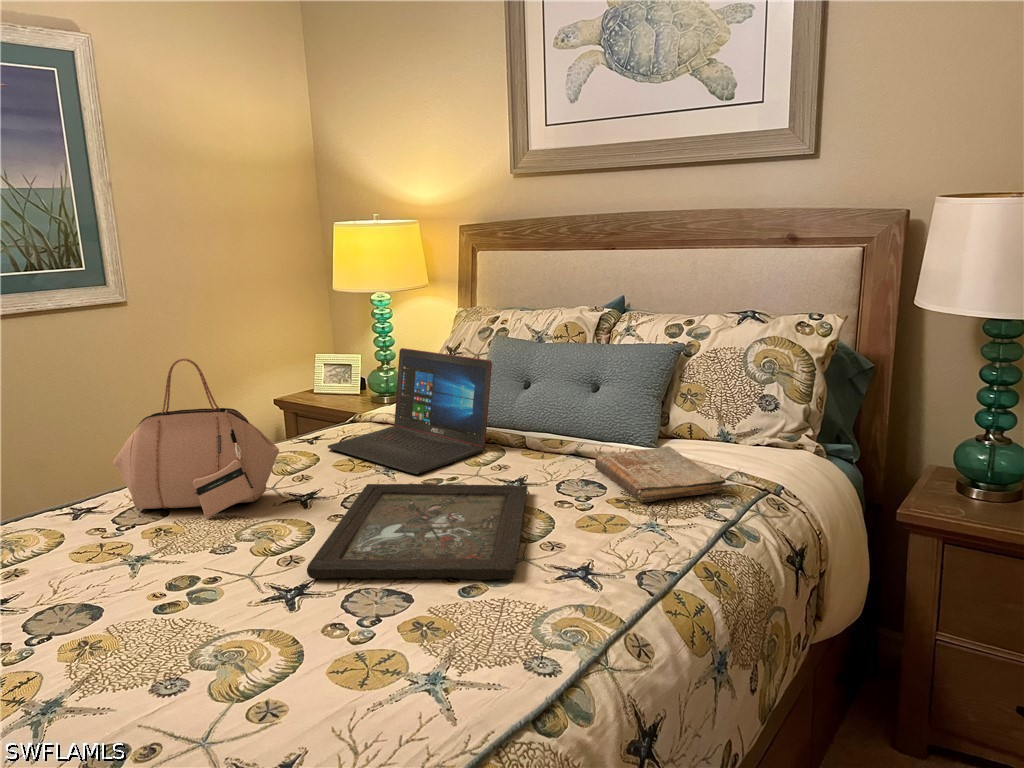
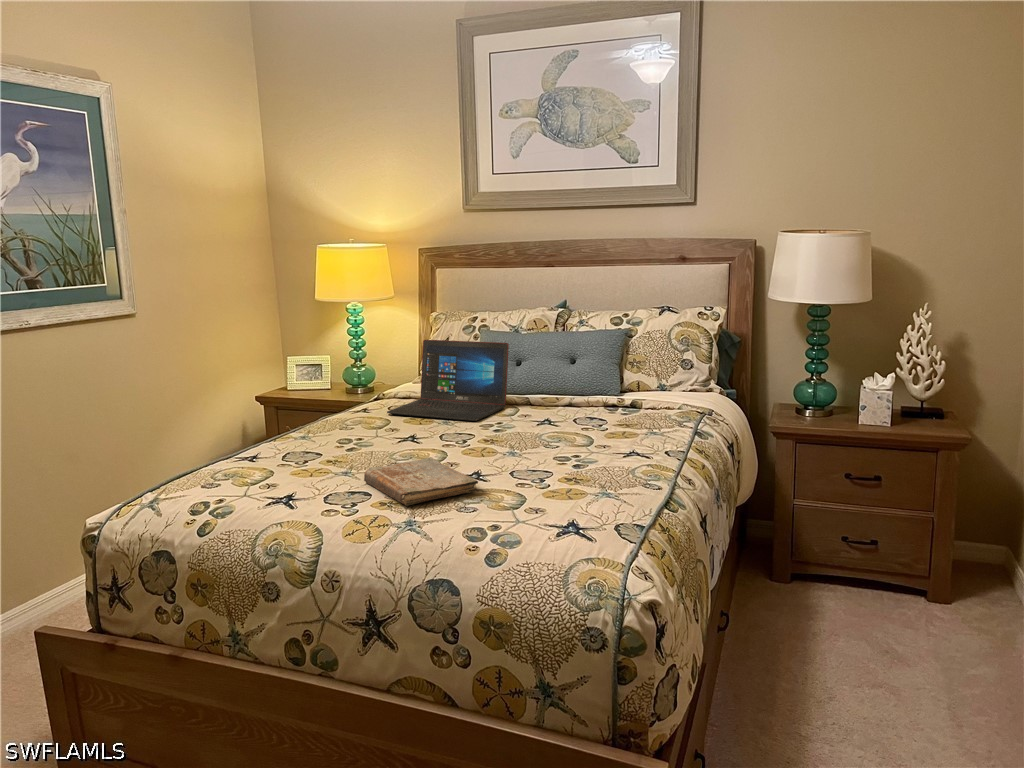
handbag: present [113,359,279,518] -> none [277,341,397,450]
book: present [595,446,725,502] -> present [364,457,478,506]
tray: present [307,484,527,580] -> none [456,419,602,465]

